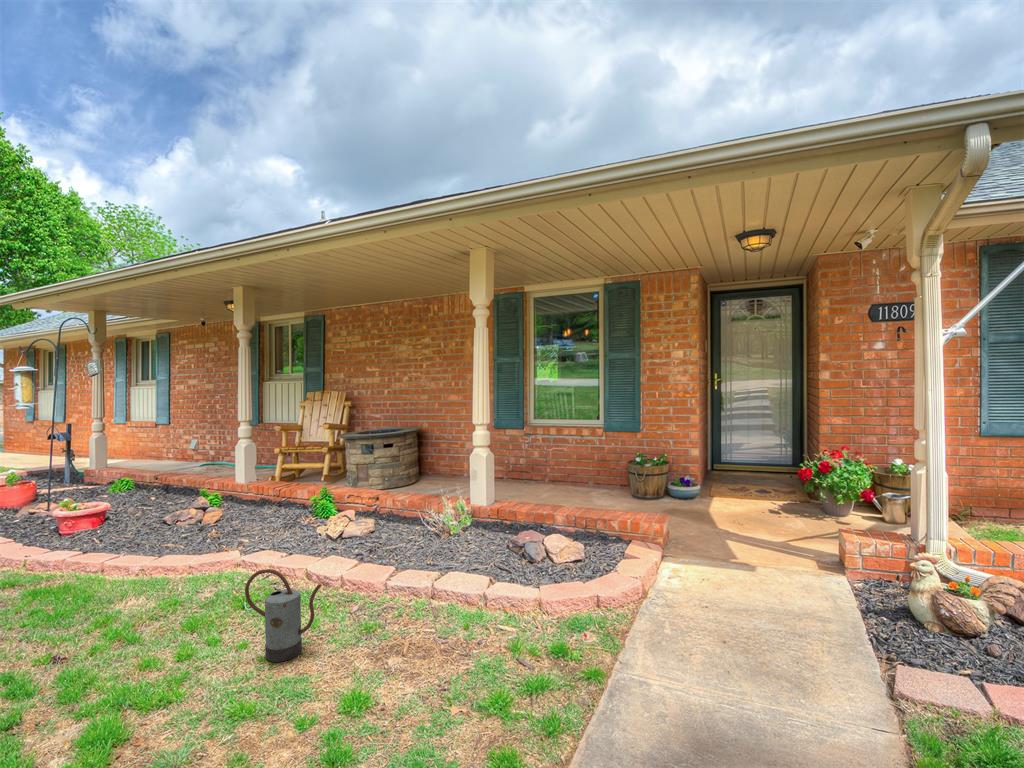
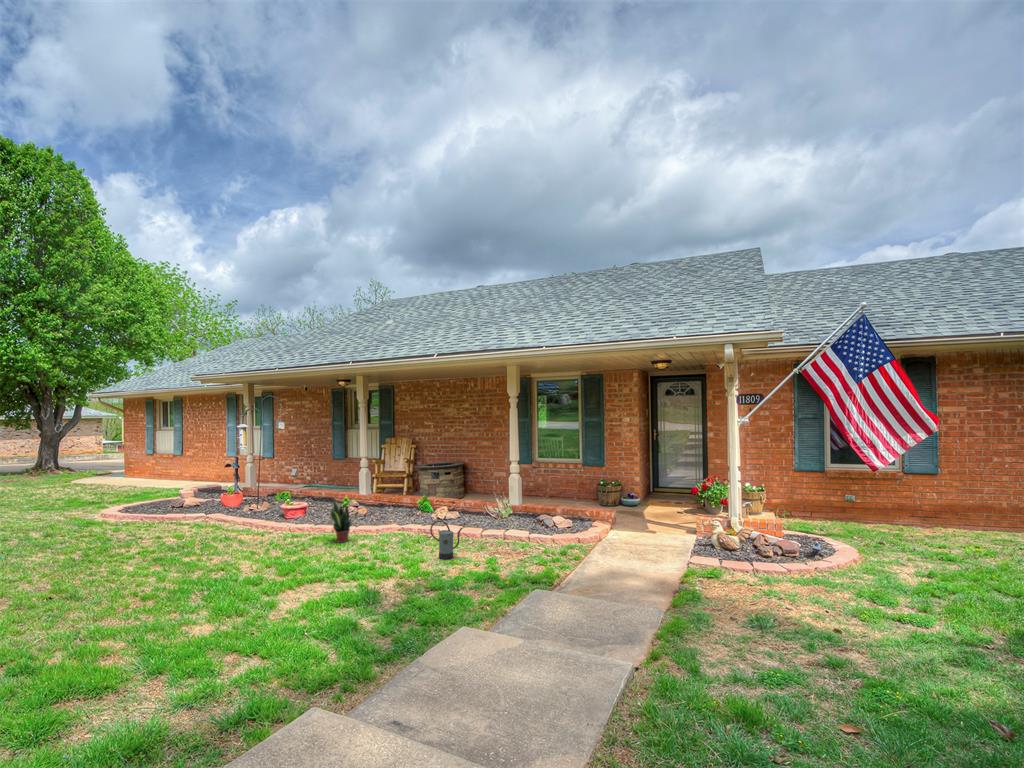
potted plant: none [71,510,152,597] -> present [331,501,356,543]

